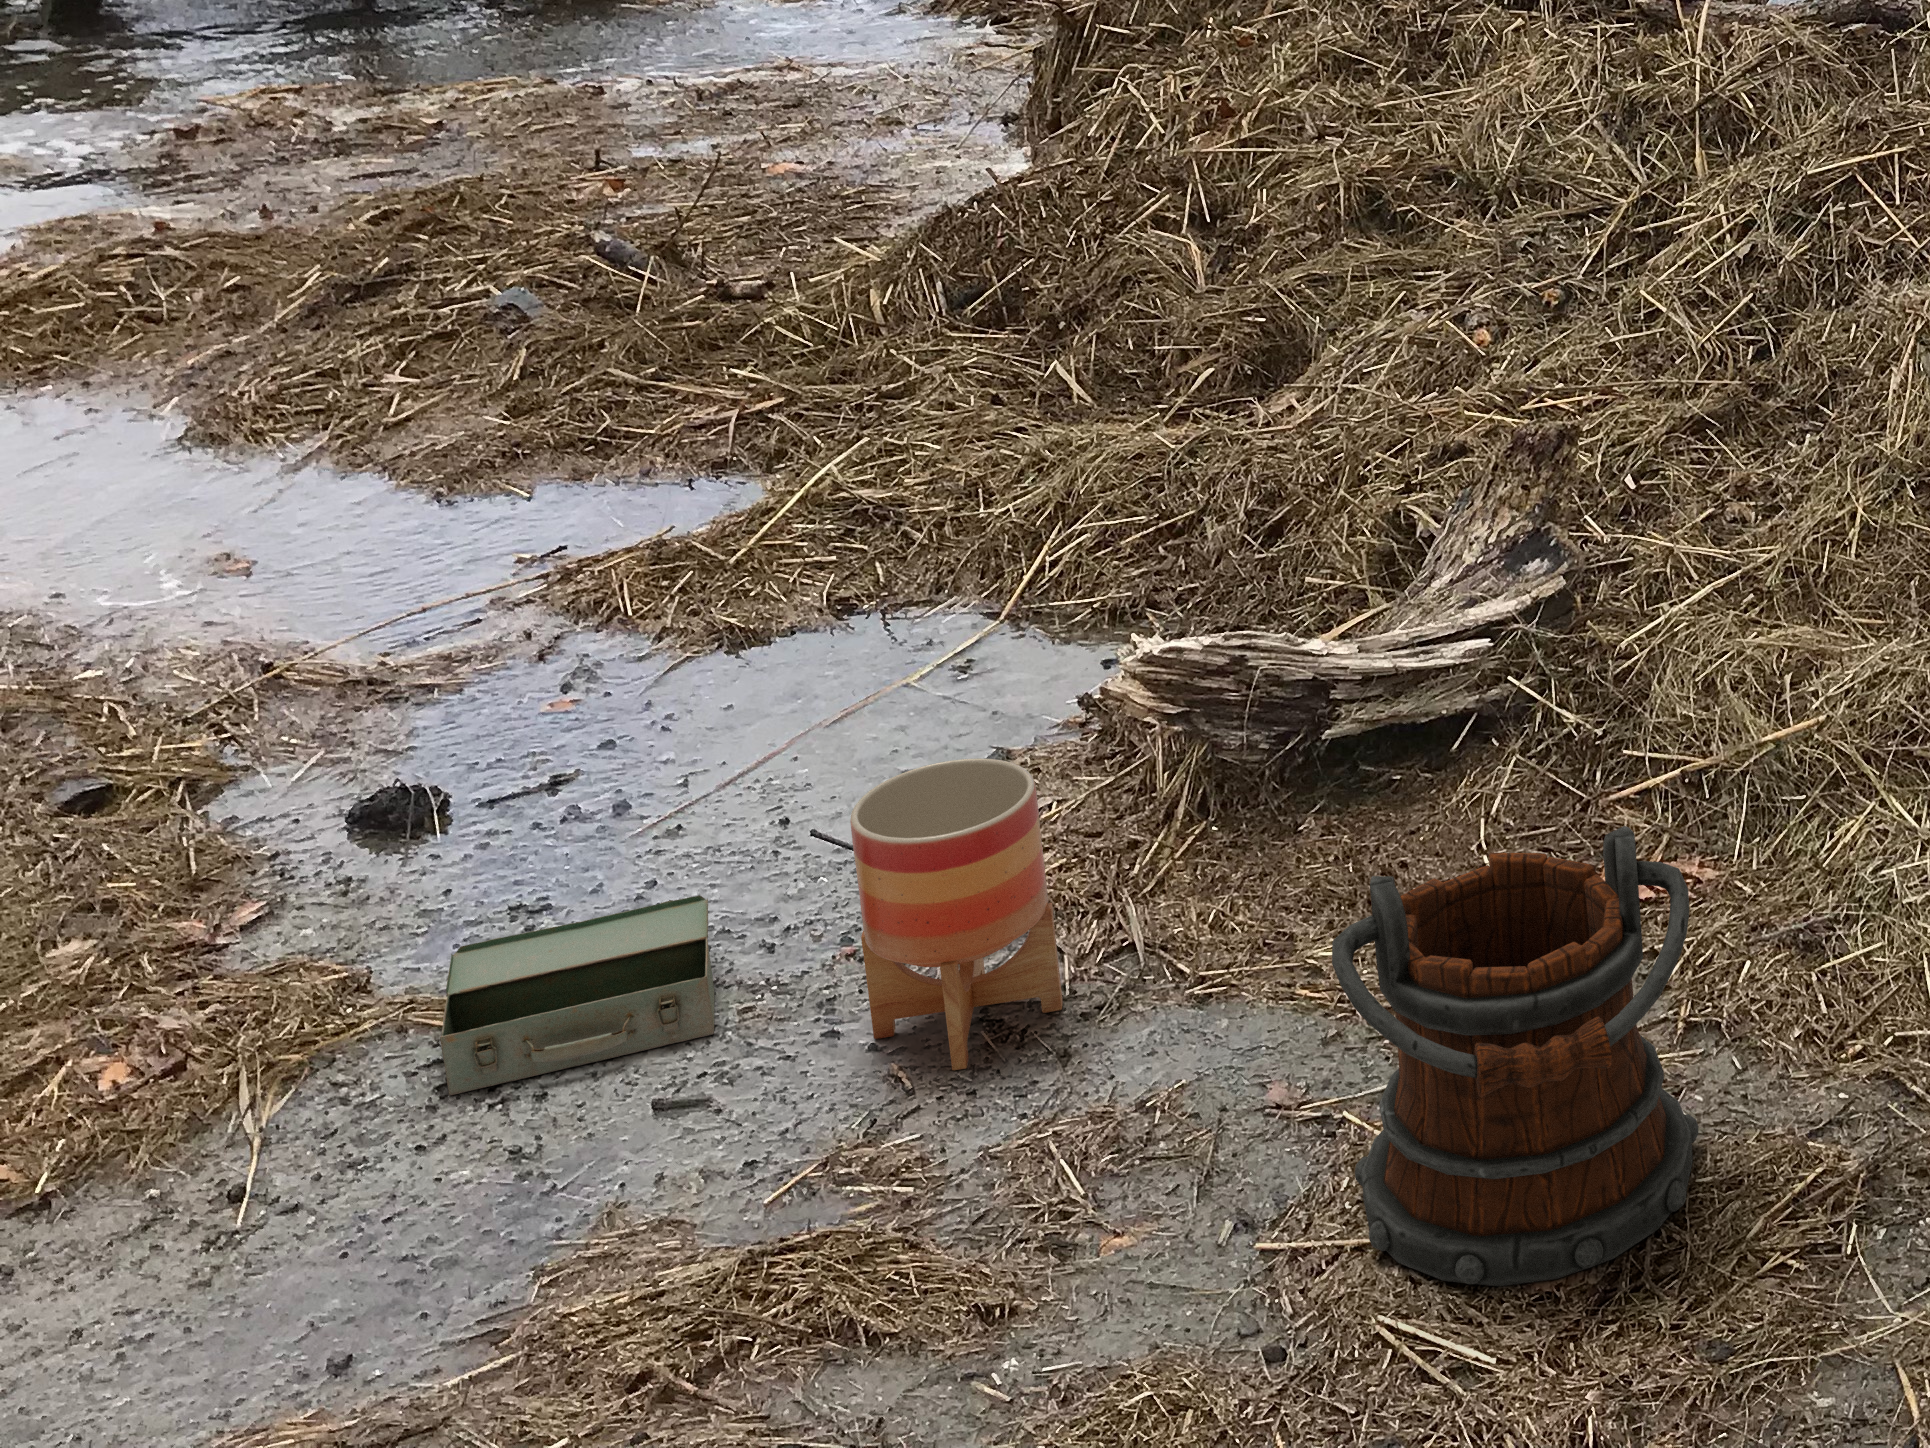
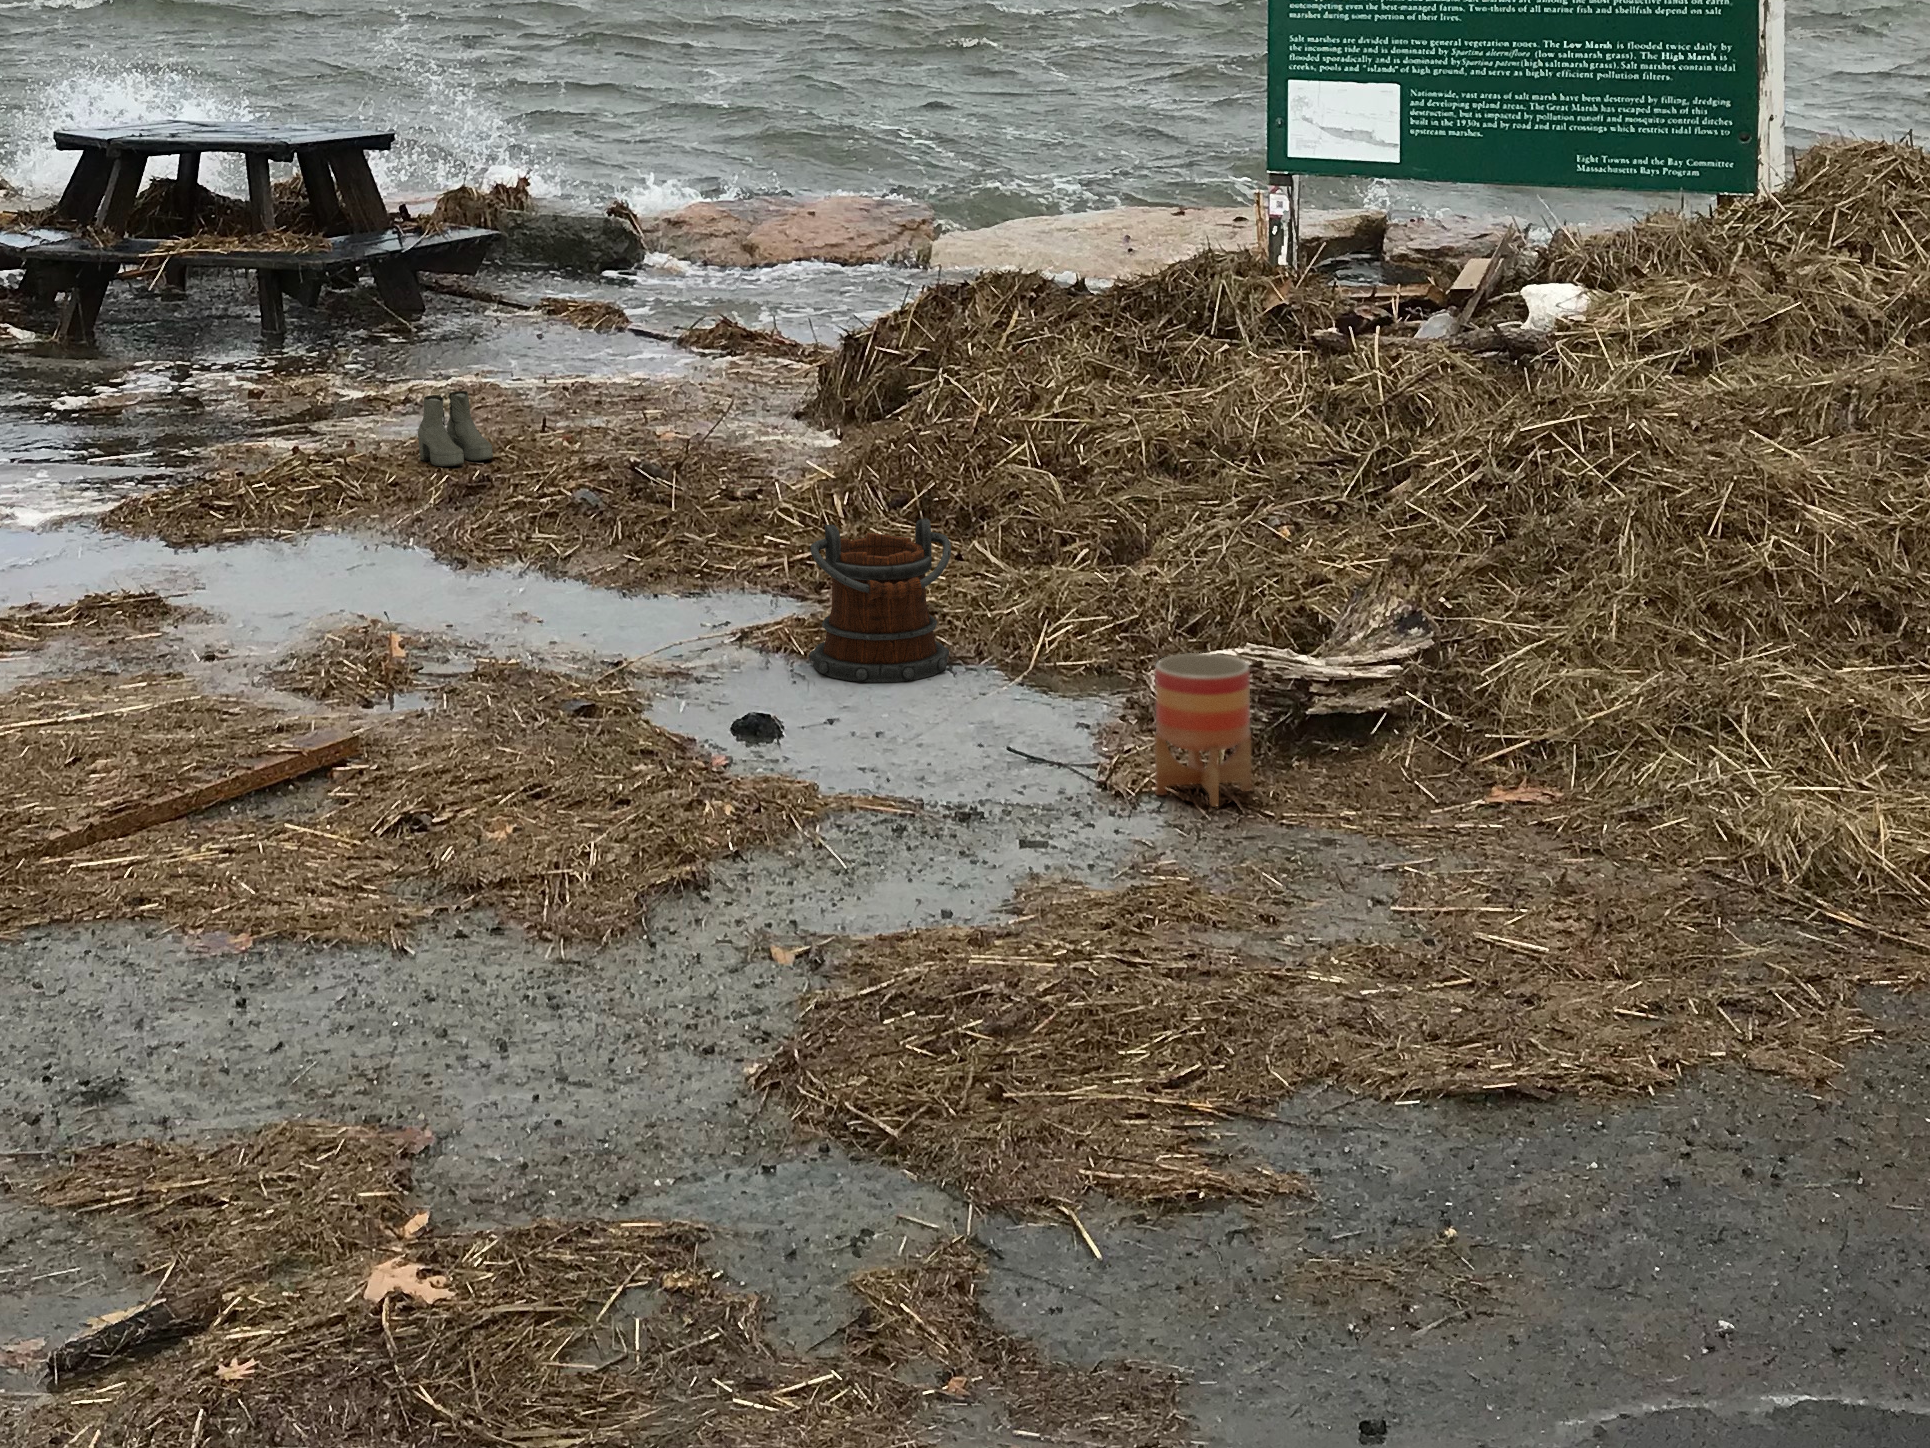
boots: none [434,115,545,229] -> present [418,391,493,467]
bucket: present [1332,826,1699,1286] -> present [809,518,951,683]
toolbox: present [440,895,715,1095] -> none [914,731,1065,803]

